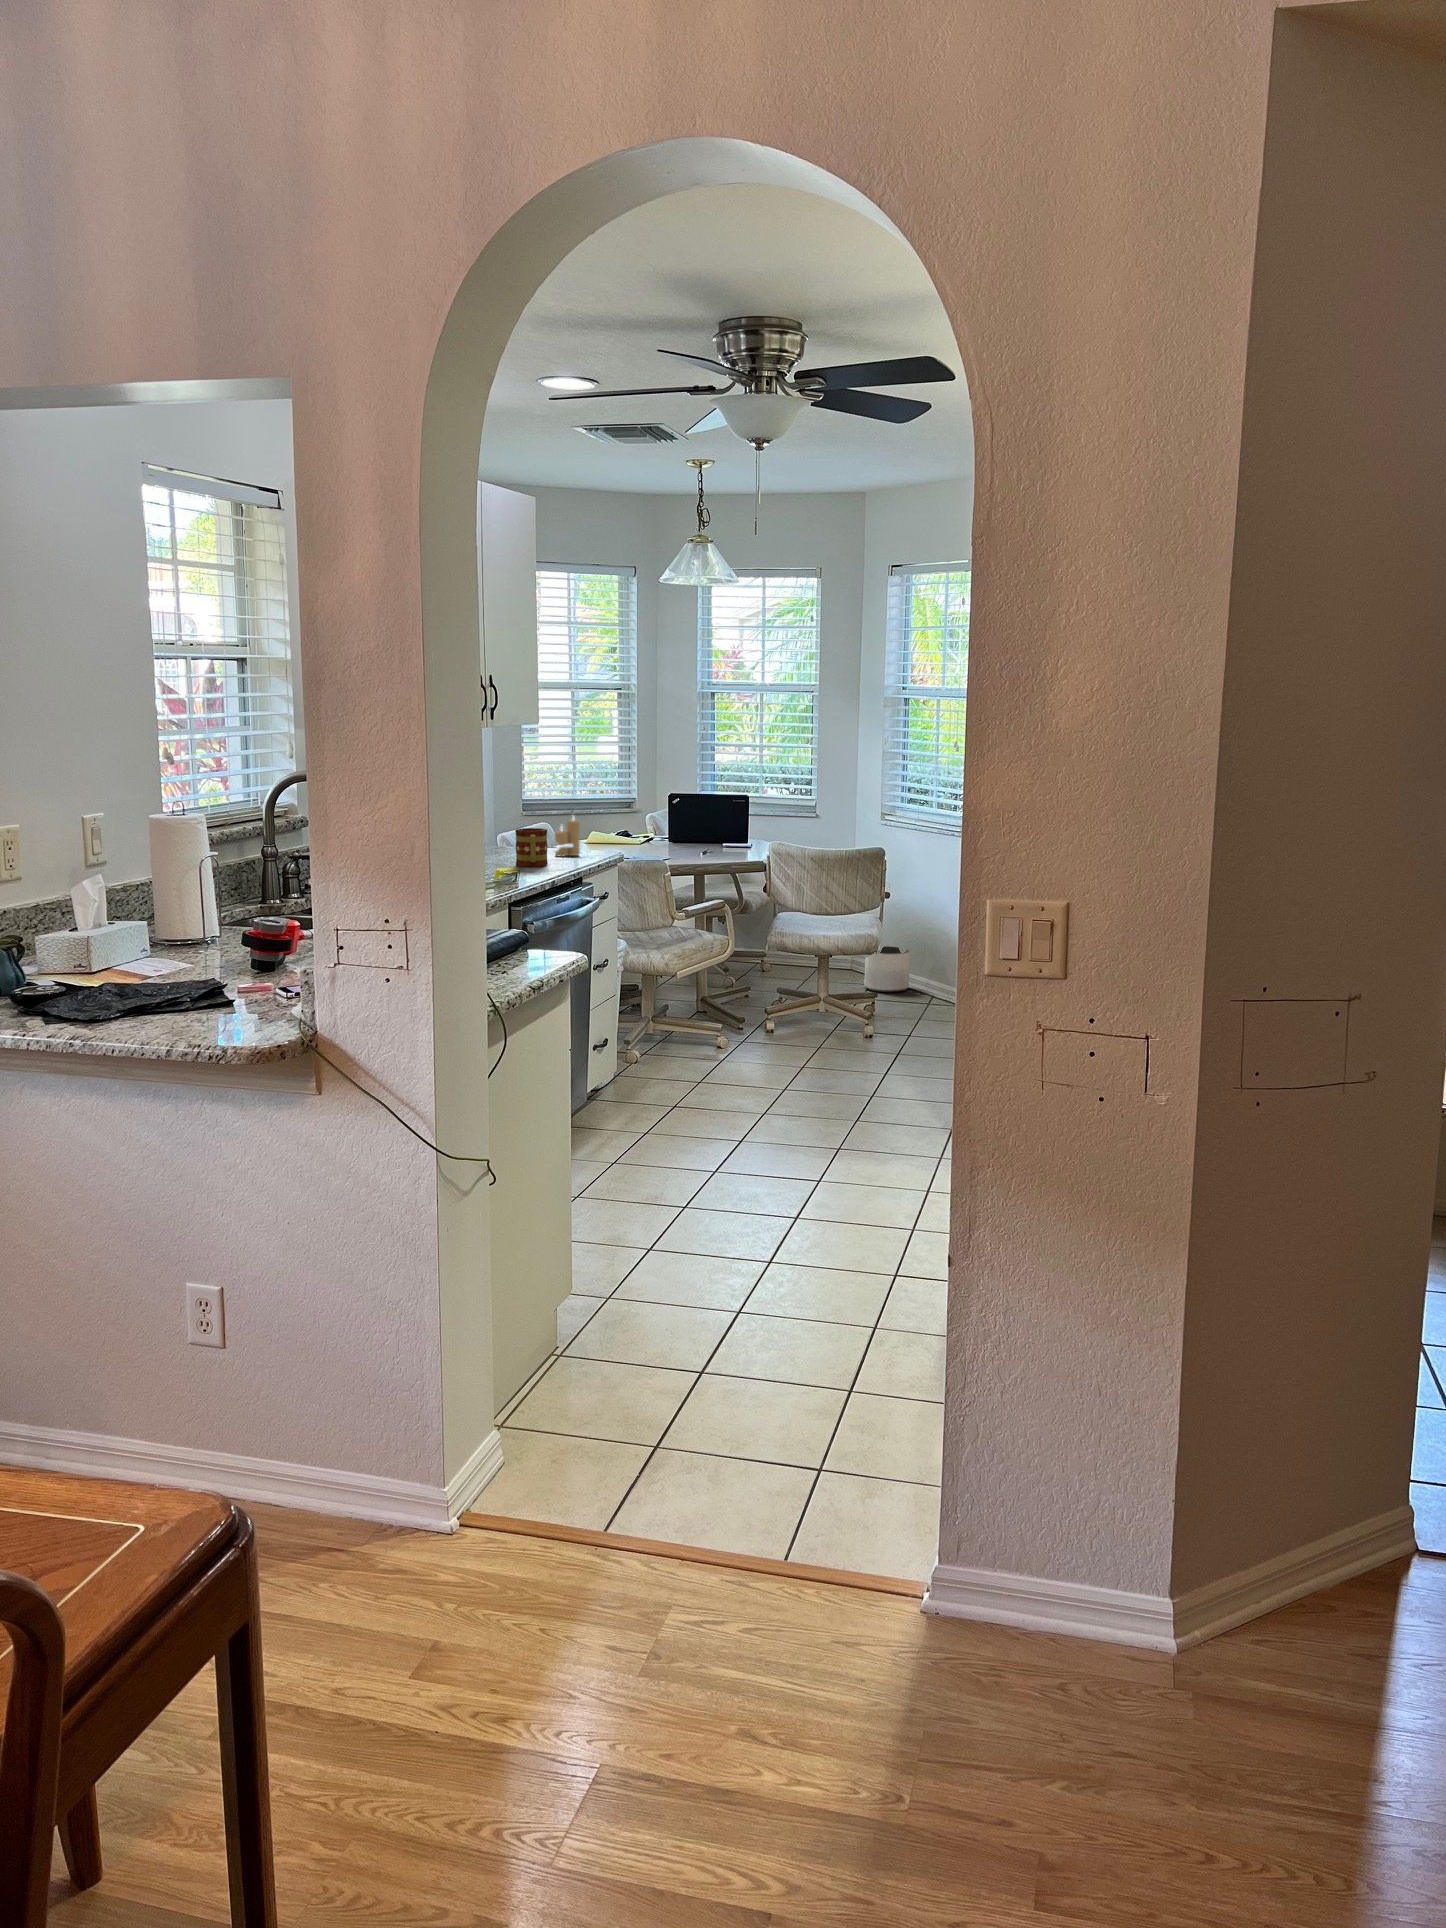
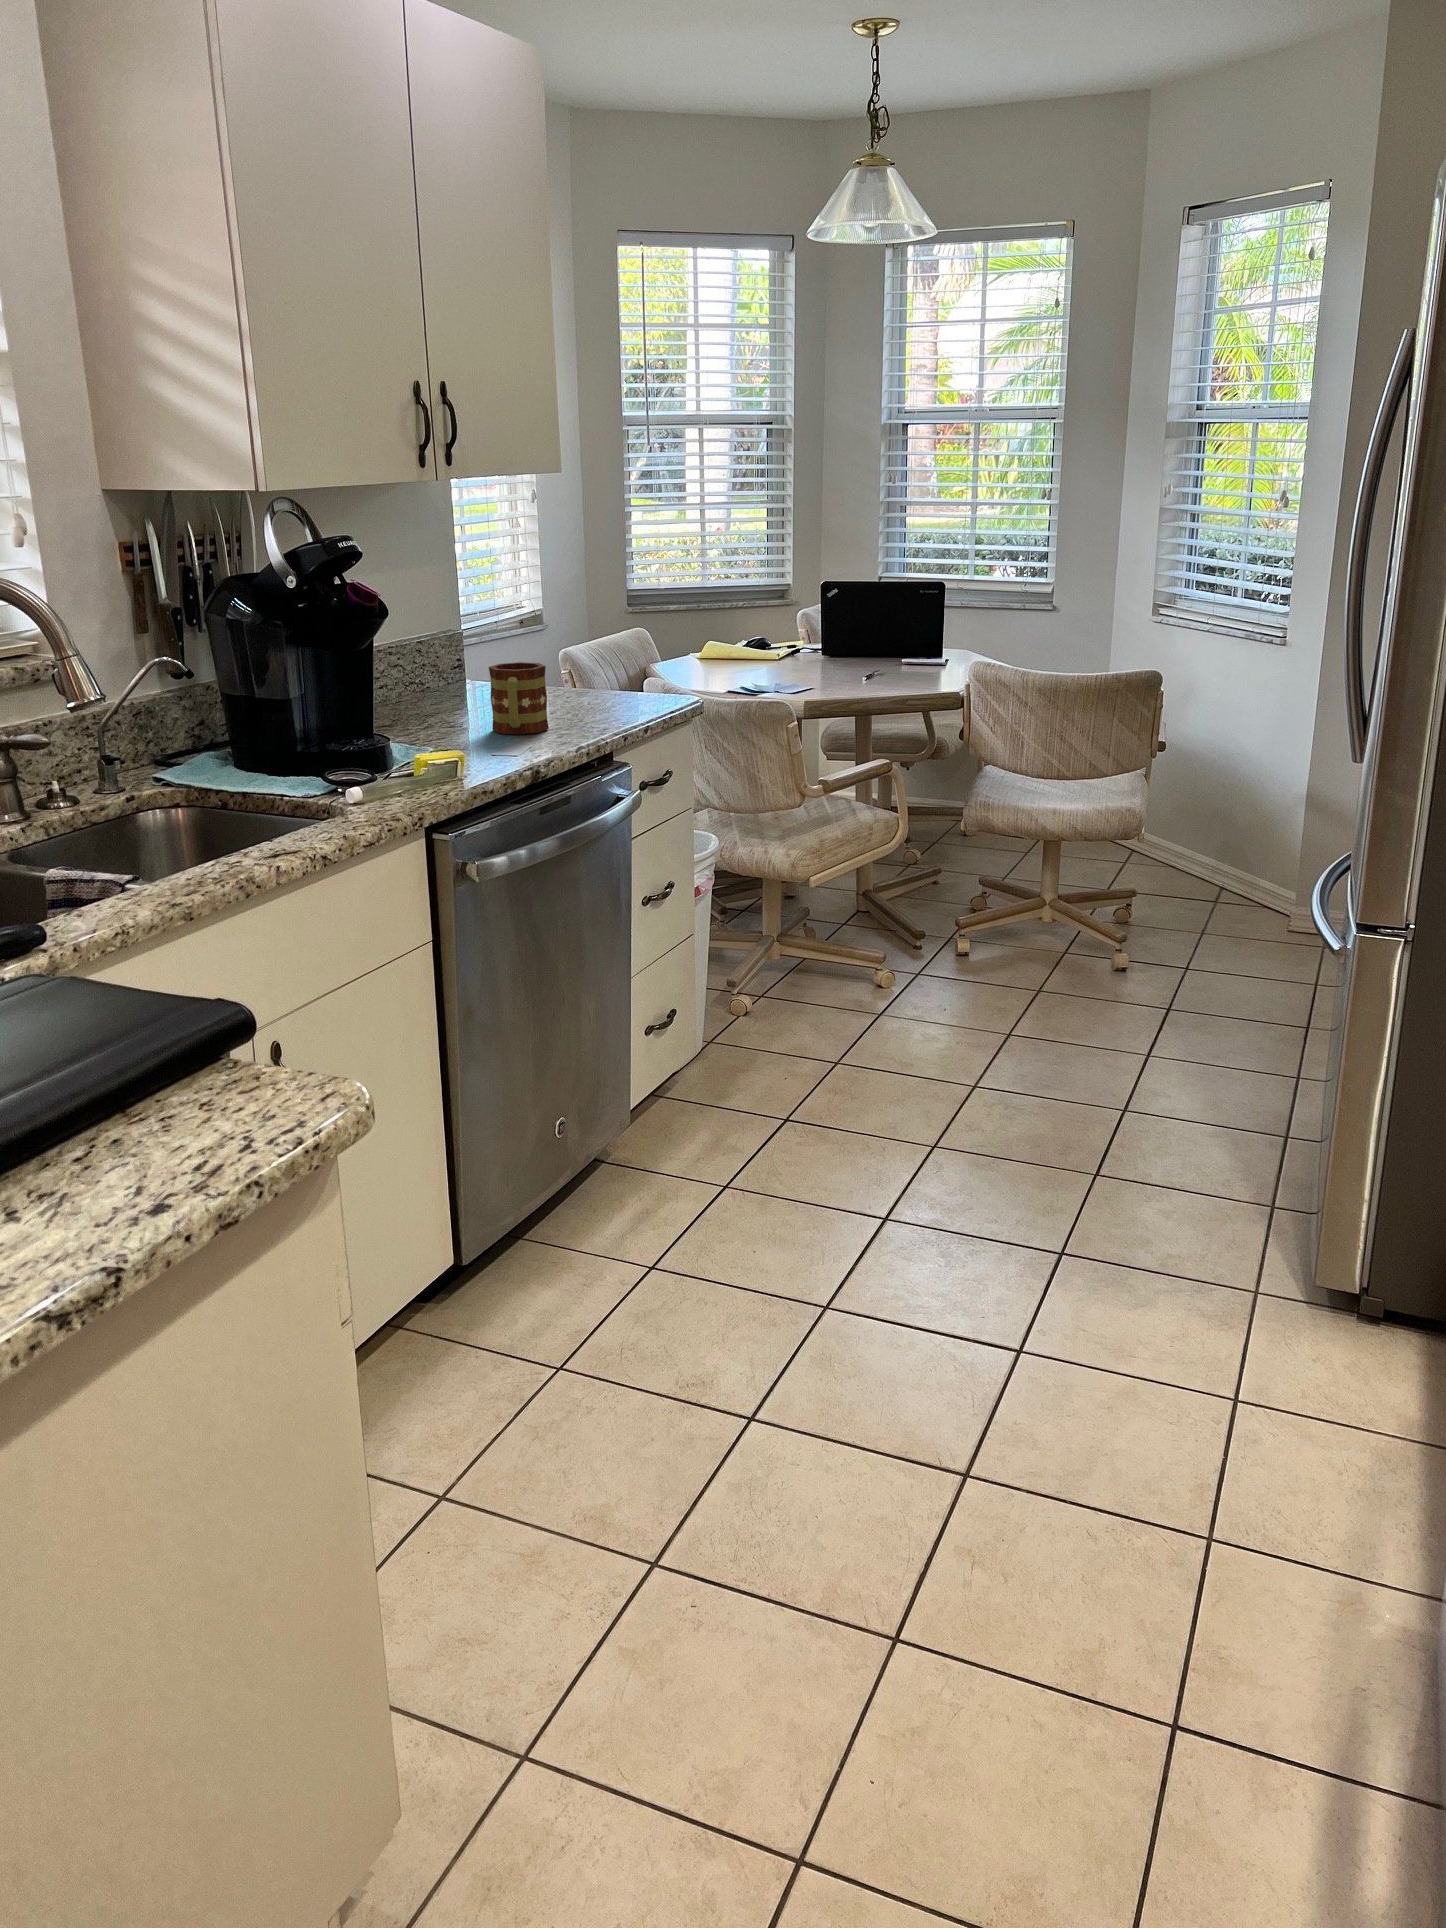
candle: present [555,817,580,857] -> none [638,618,678,683]
planter: present [864,946,909,992] -> none [1115,807,1187,878]

